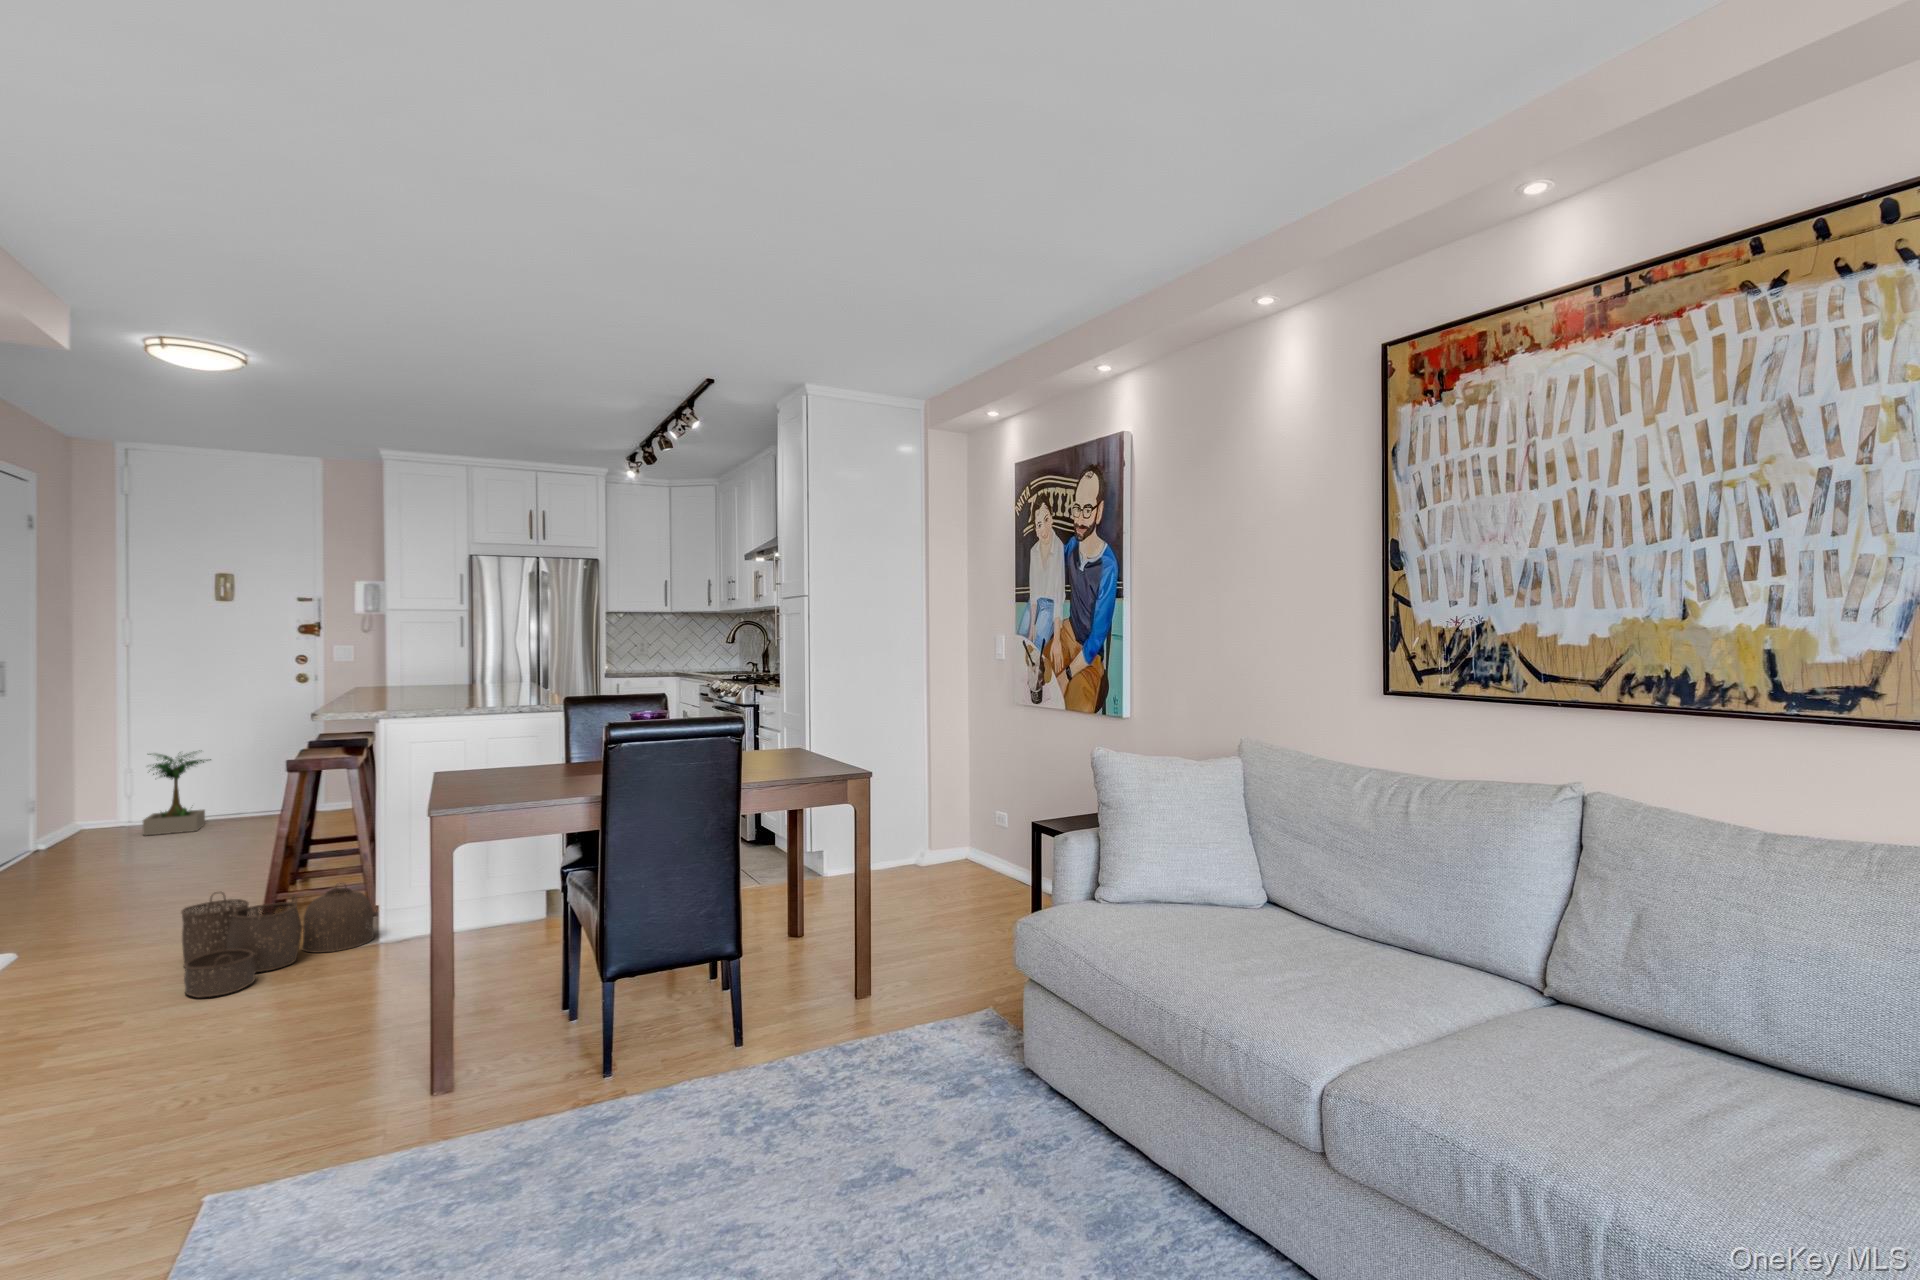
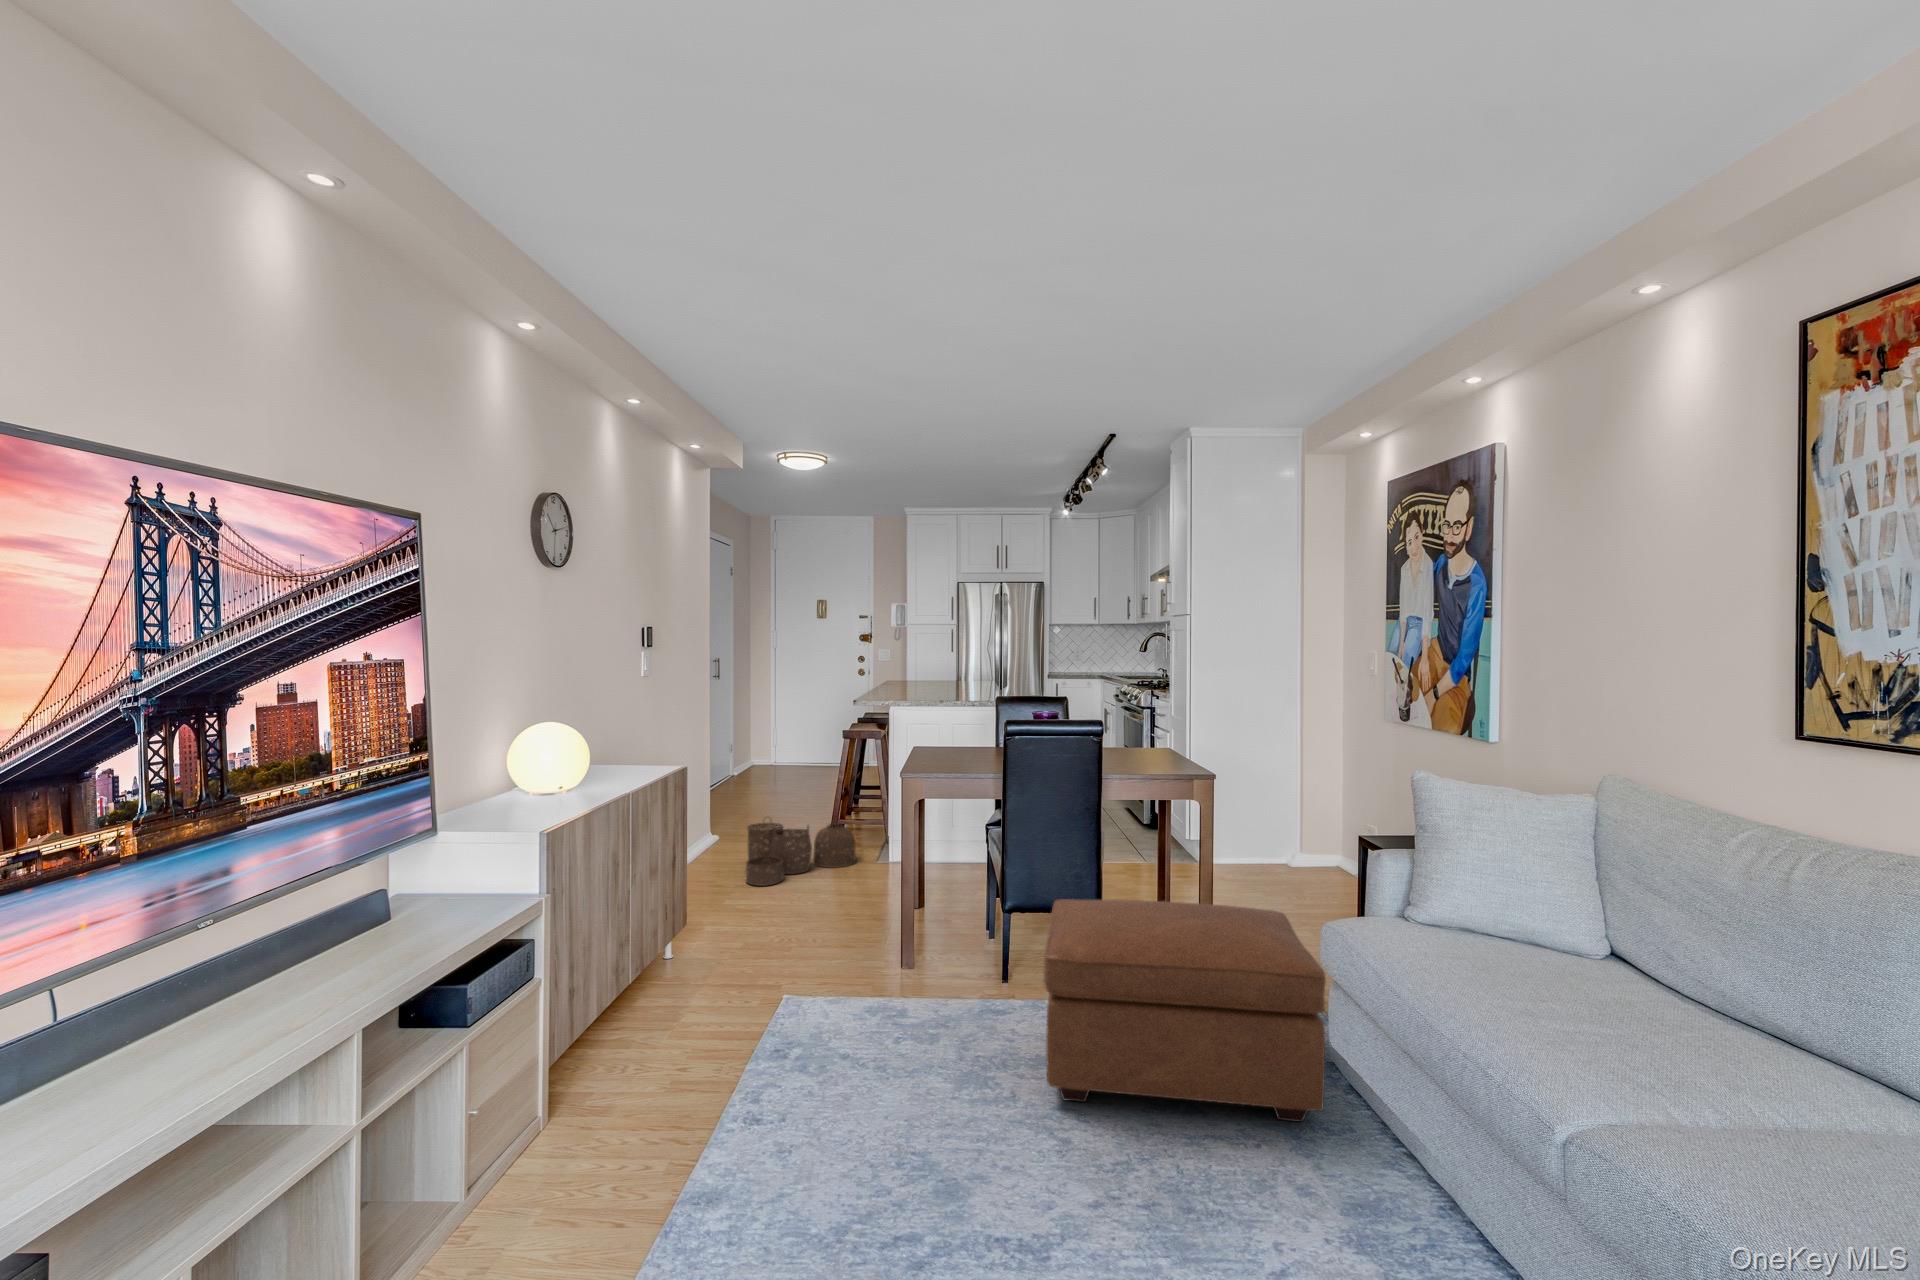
potted plant: present [143,752,211,835] -> none [740,719,781,775]
ottoman: none [710,917,1040,1196] -> present [1043,899,1326,1122]

